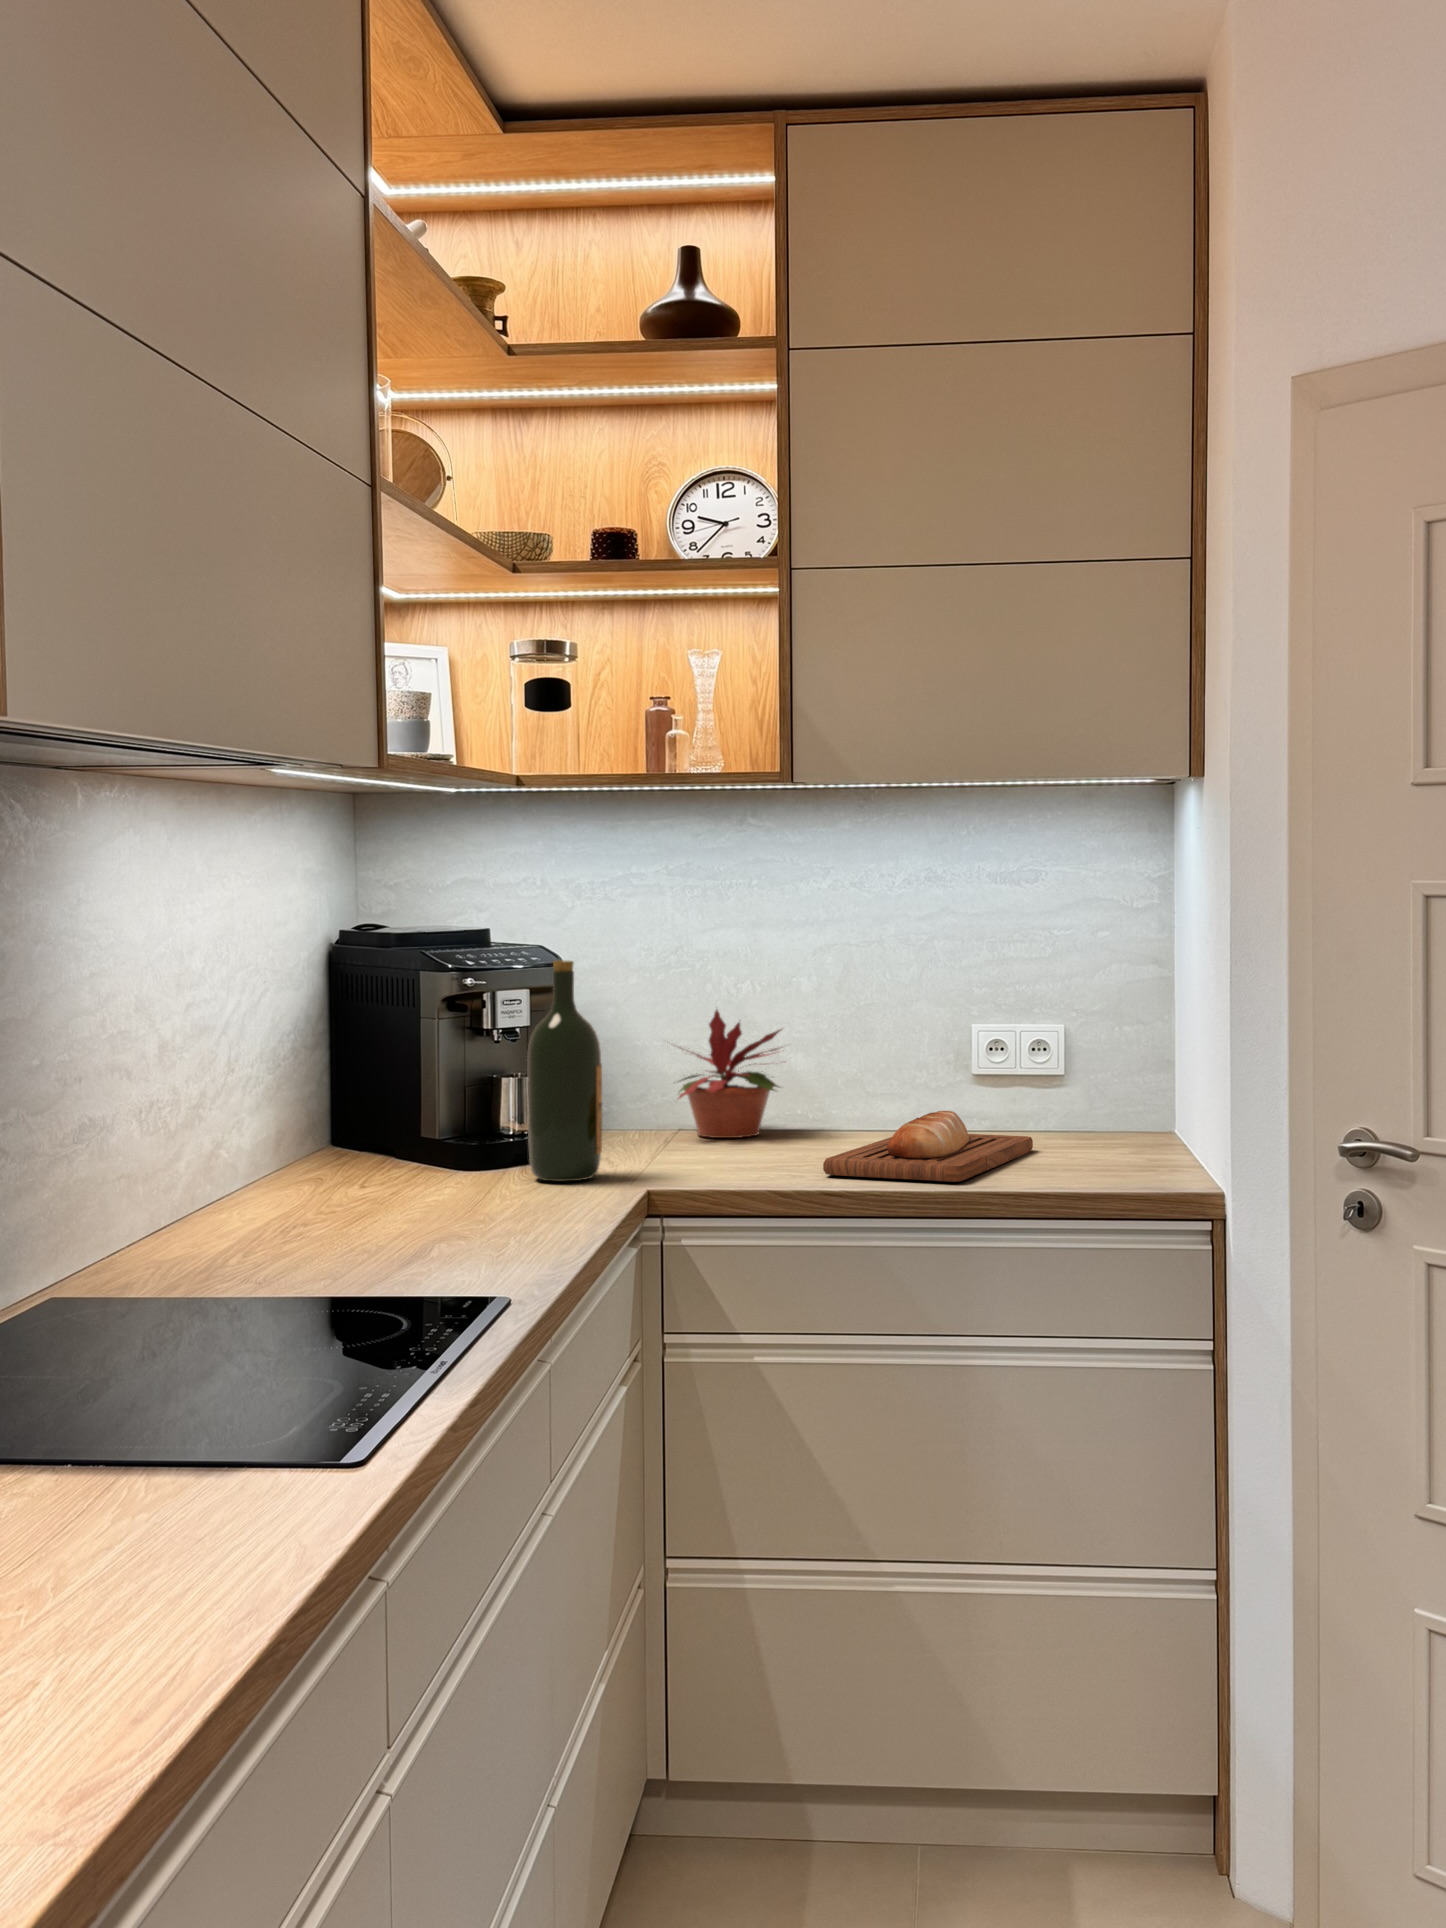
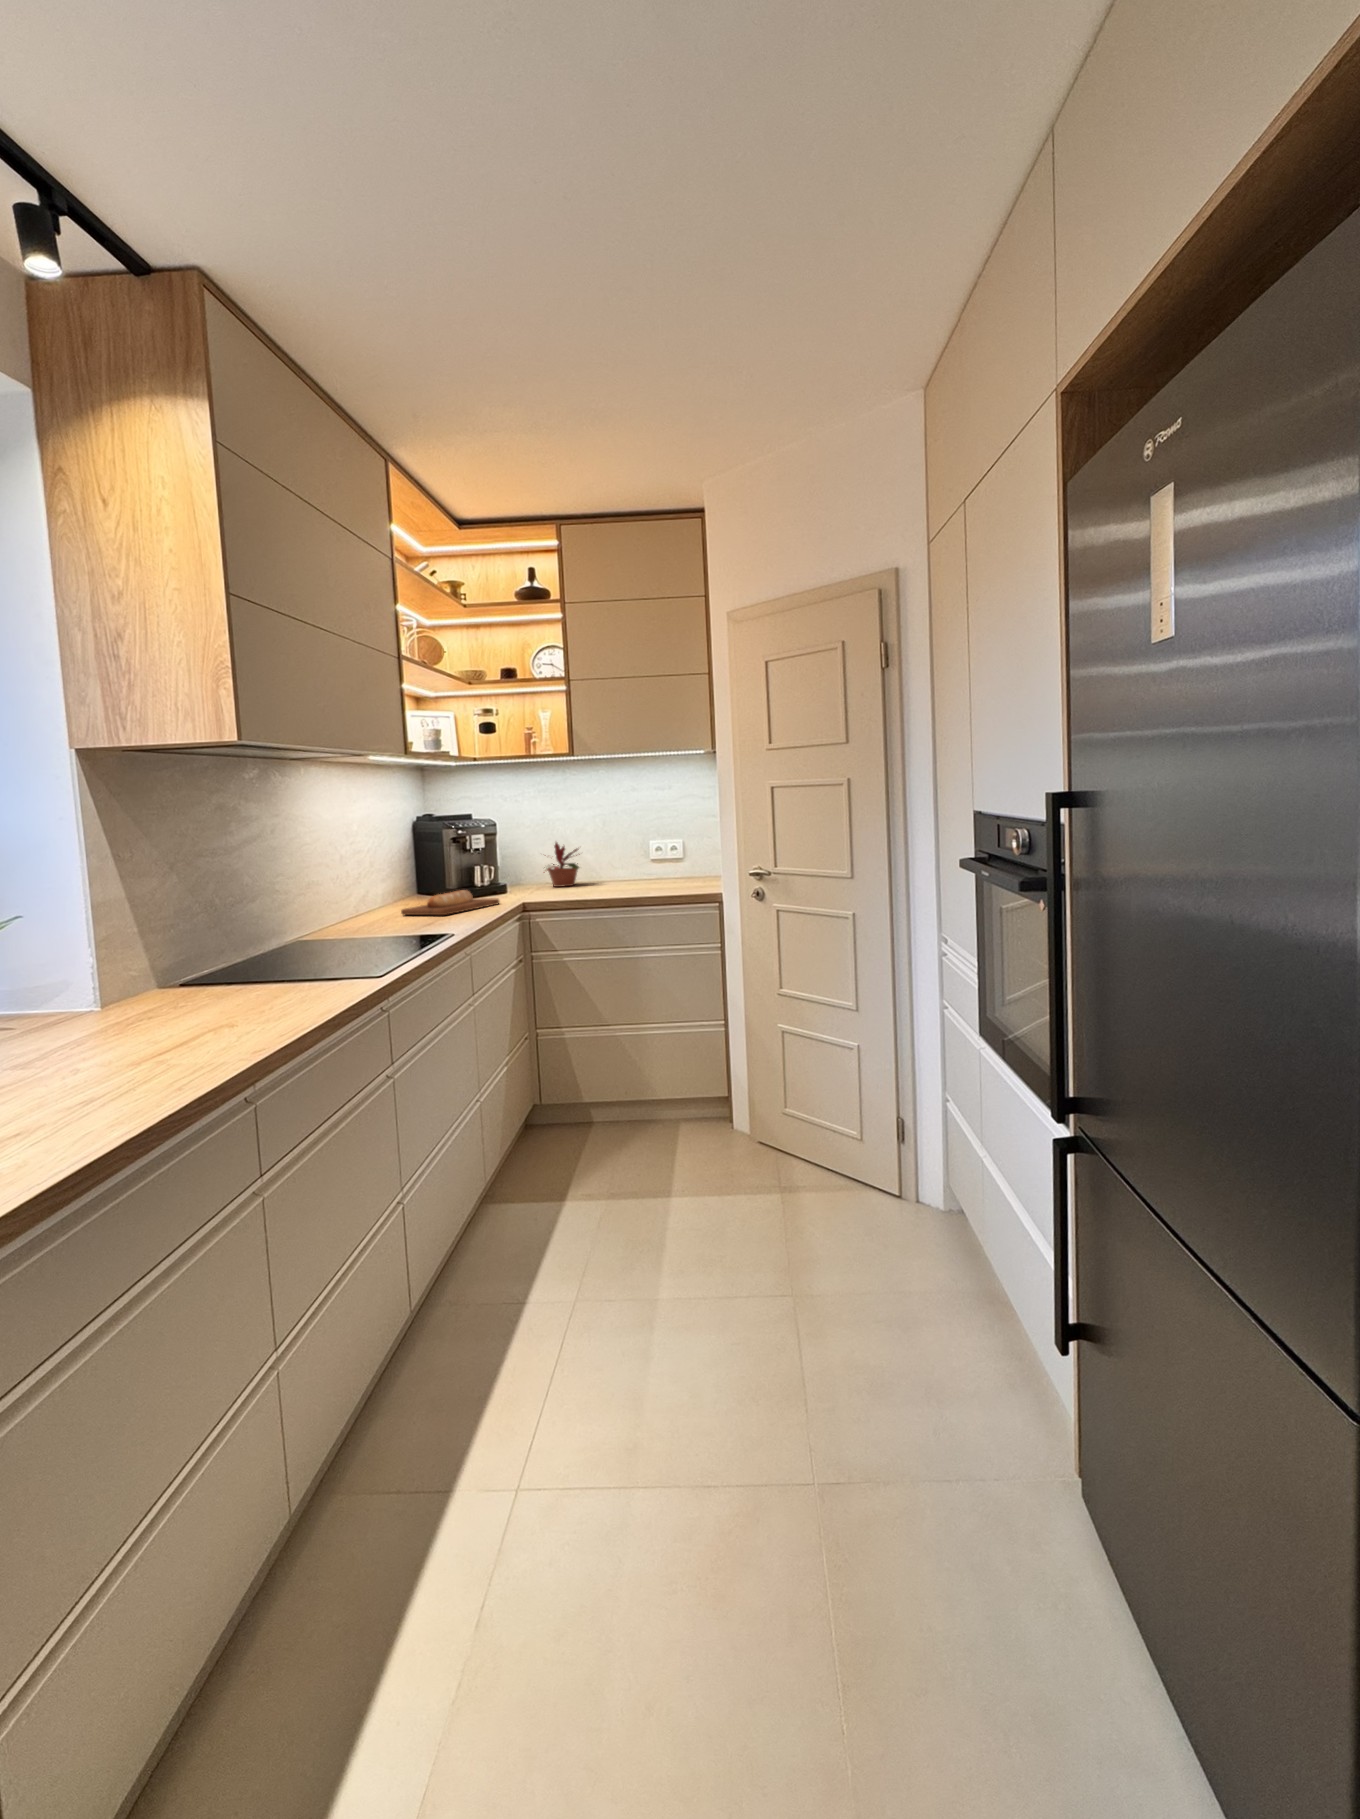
wine bottle: present [527,961,602,1182] -> none [482,825,510,900]
bread loaf: present [823,1111,1033,1182] -> present [401,890,499,915]

